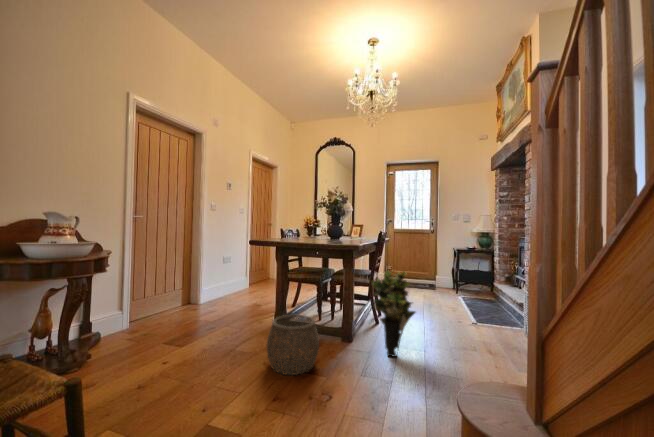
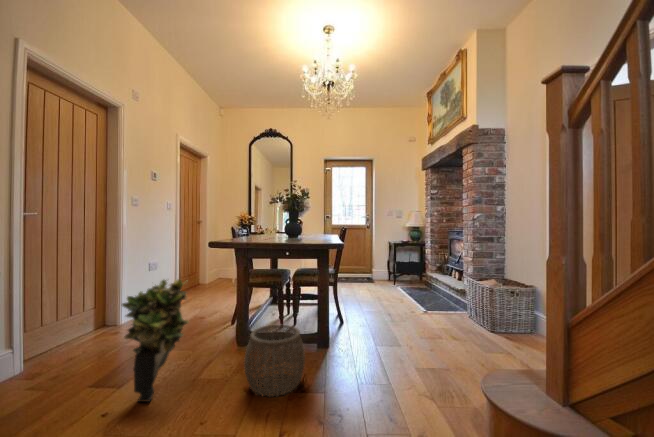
potted plant: present [372,271,415,357] -> present [122,280,188,402]

